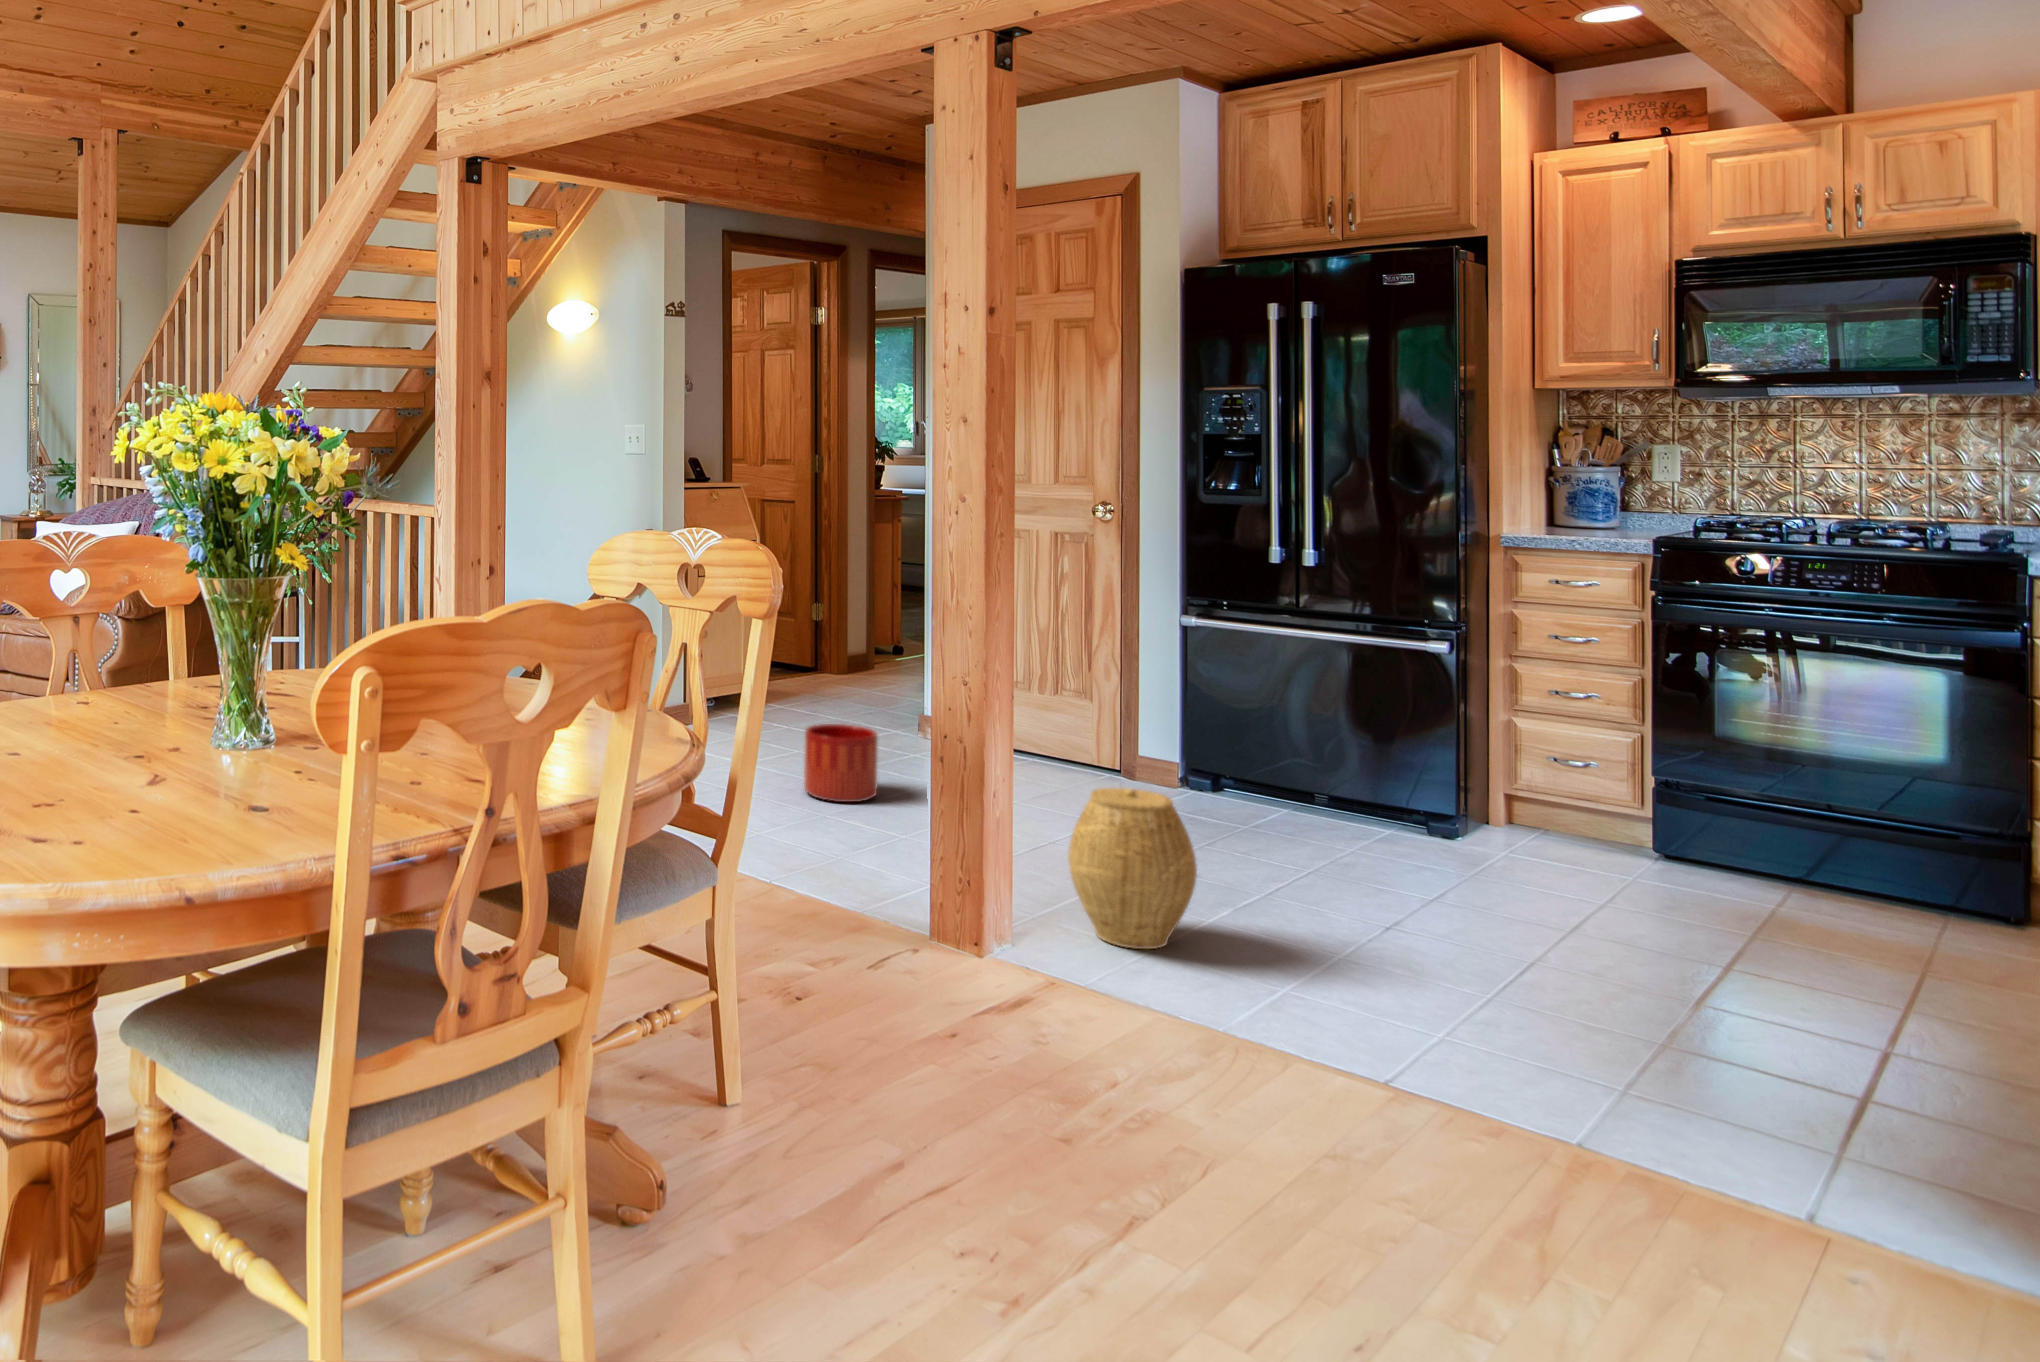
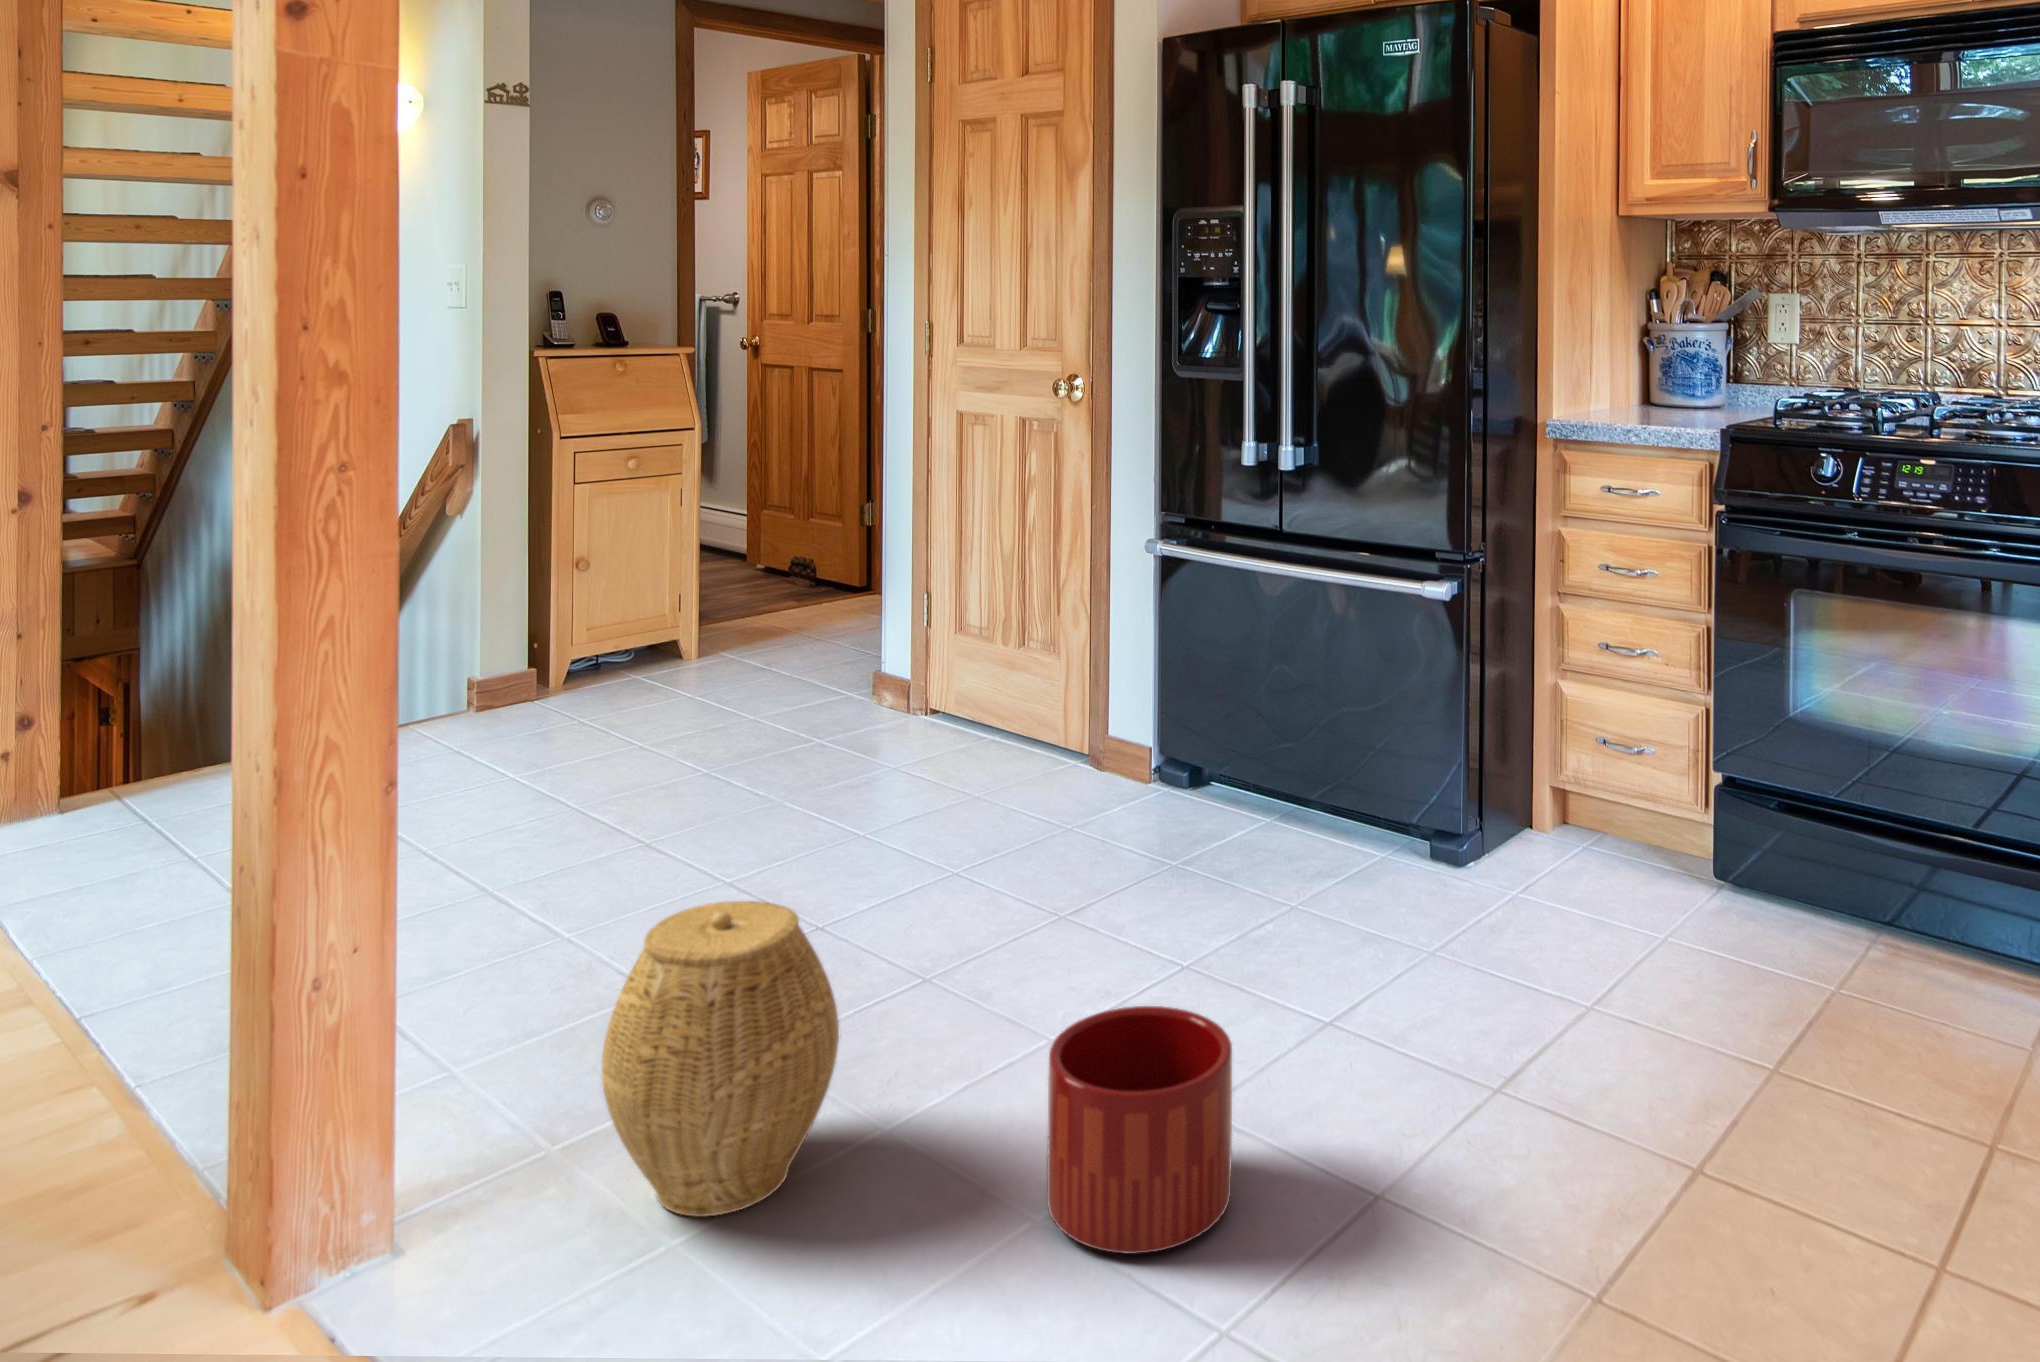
planter: present [804,724,878,802] -> present [1047,1006,1232,1254]

